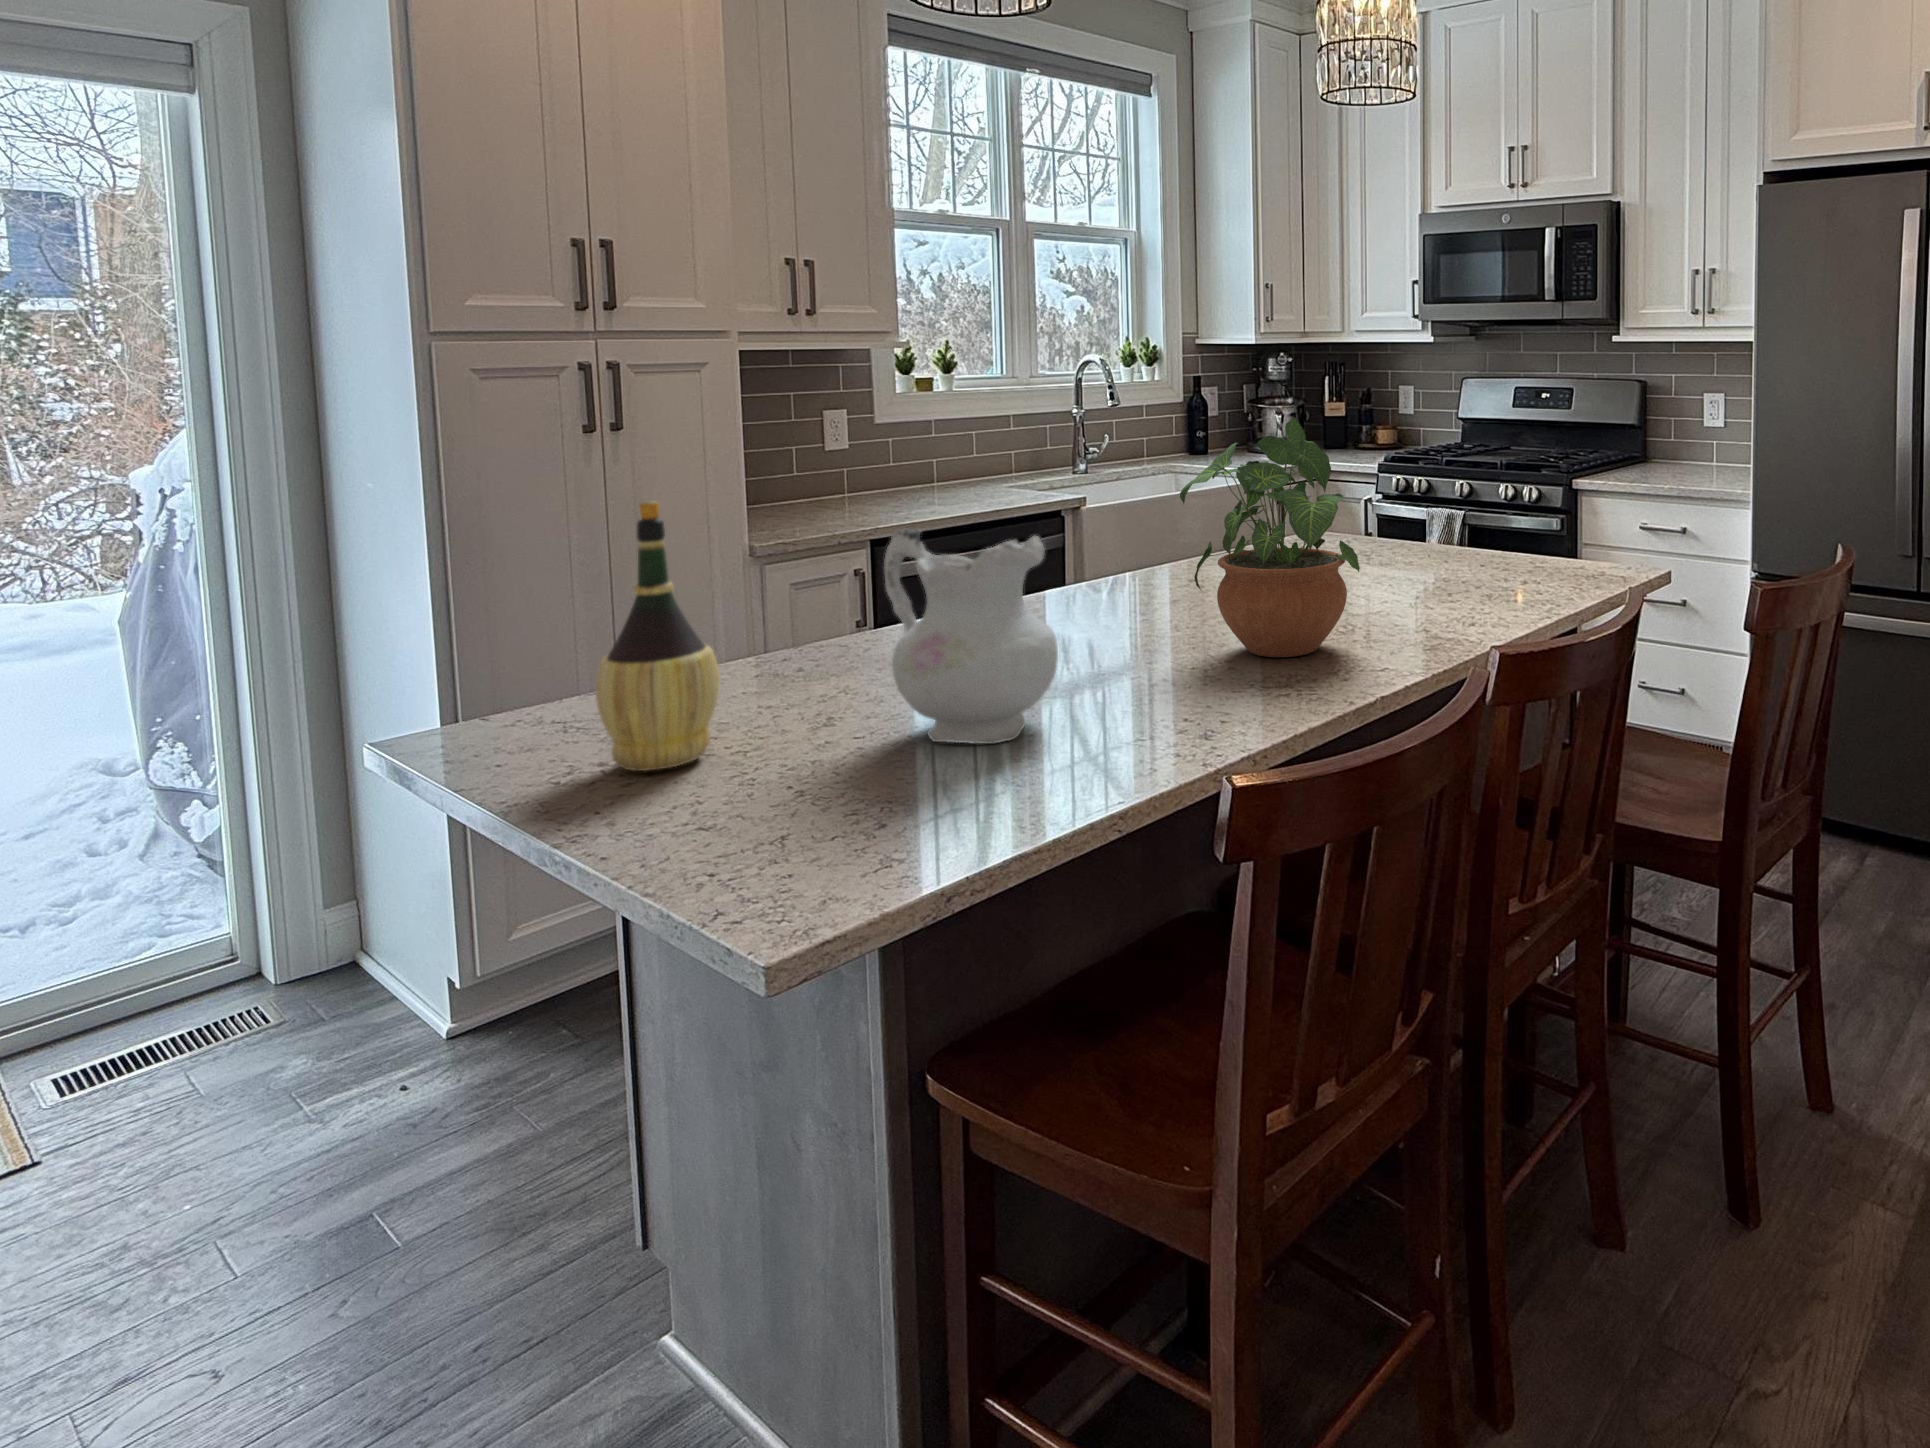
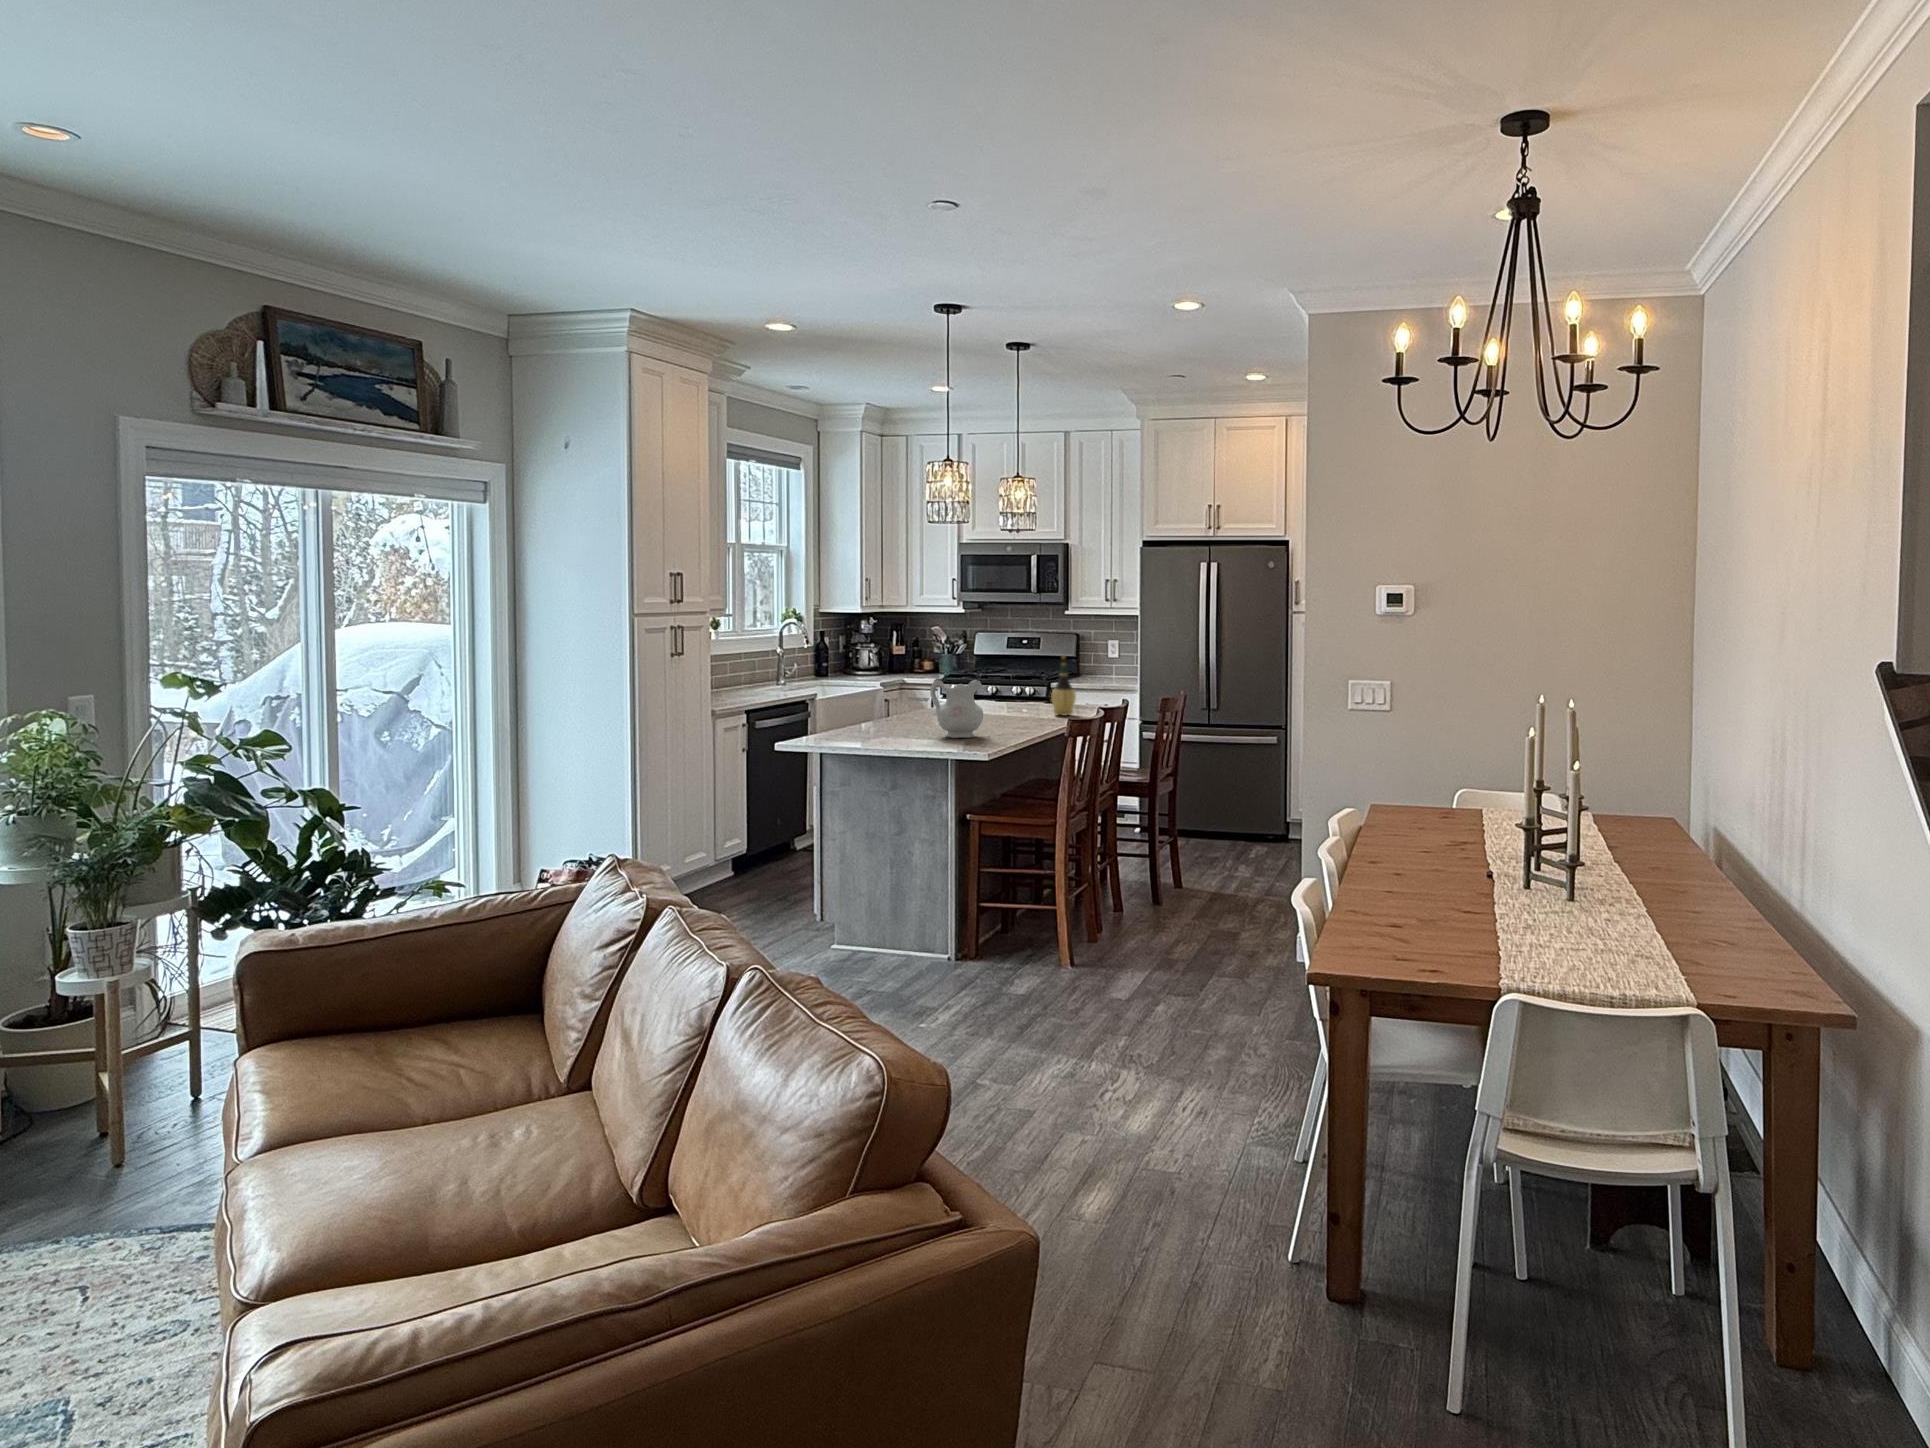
potted plant: present [1180,418,1360,657] -> none [982,647,1042,725]
wine bottle: present [596,501,720,771] -> present [1051,655,1076,715]

